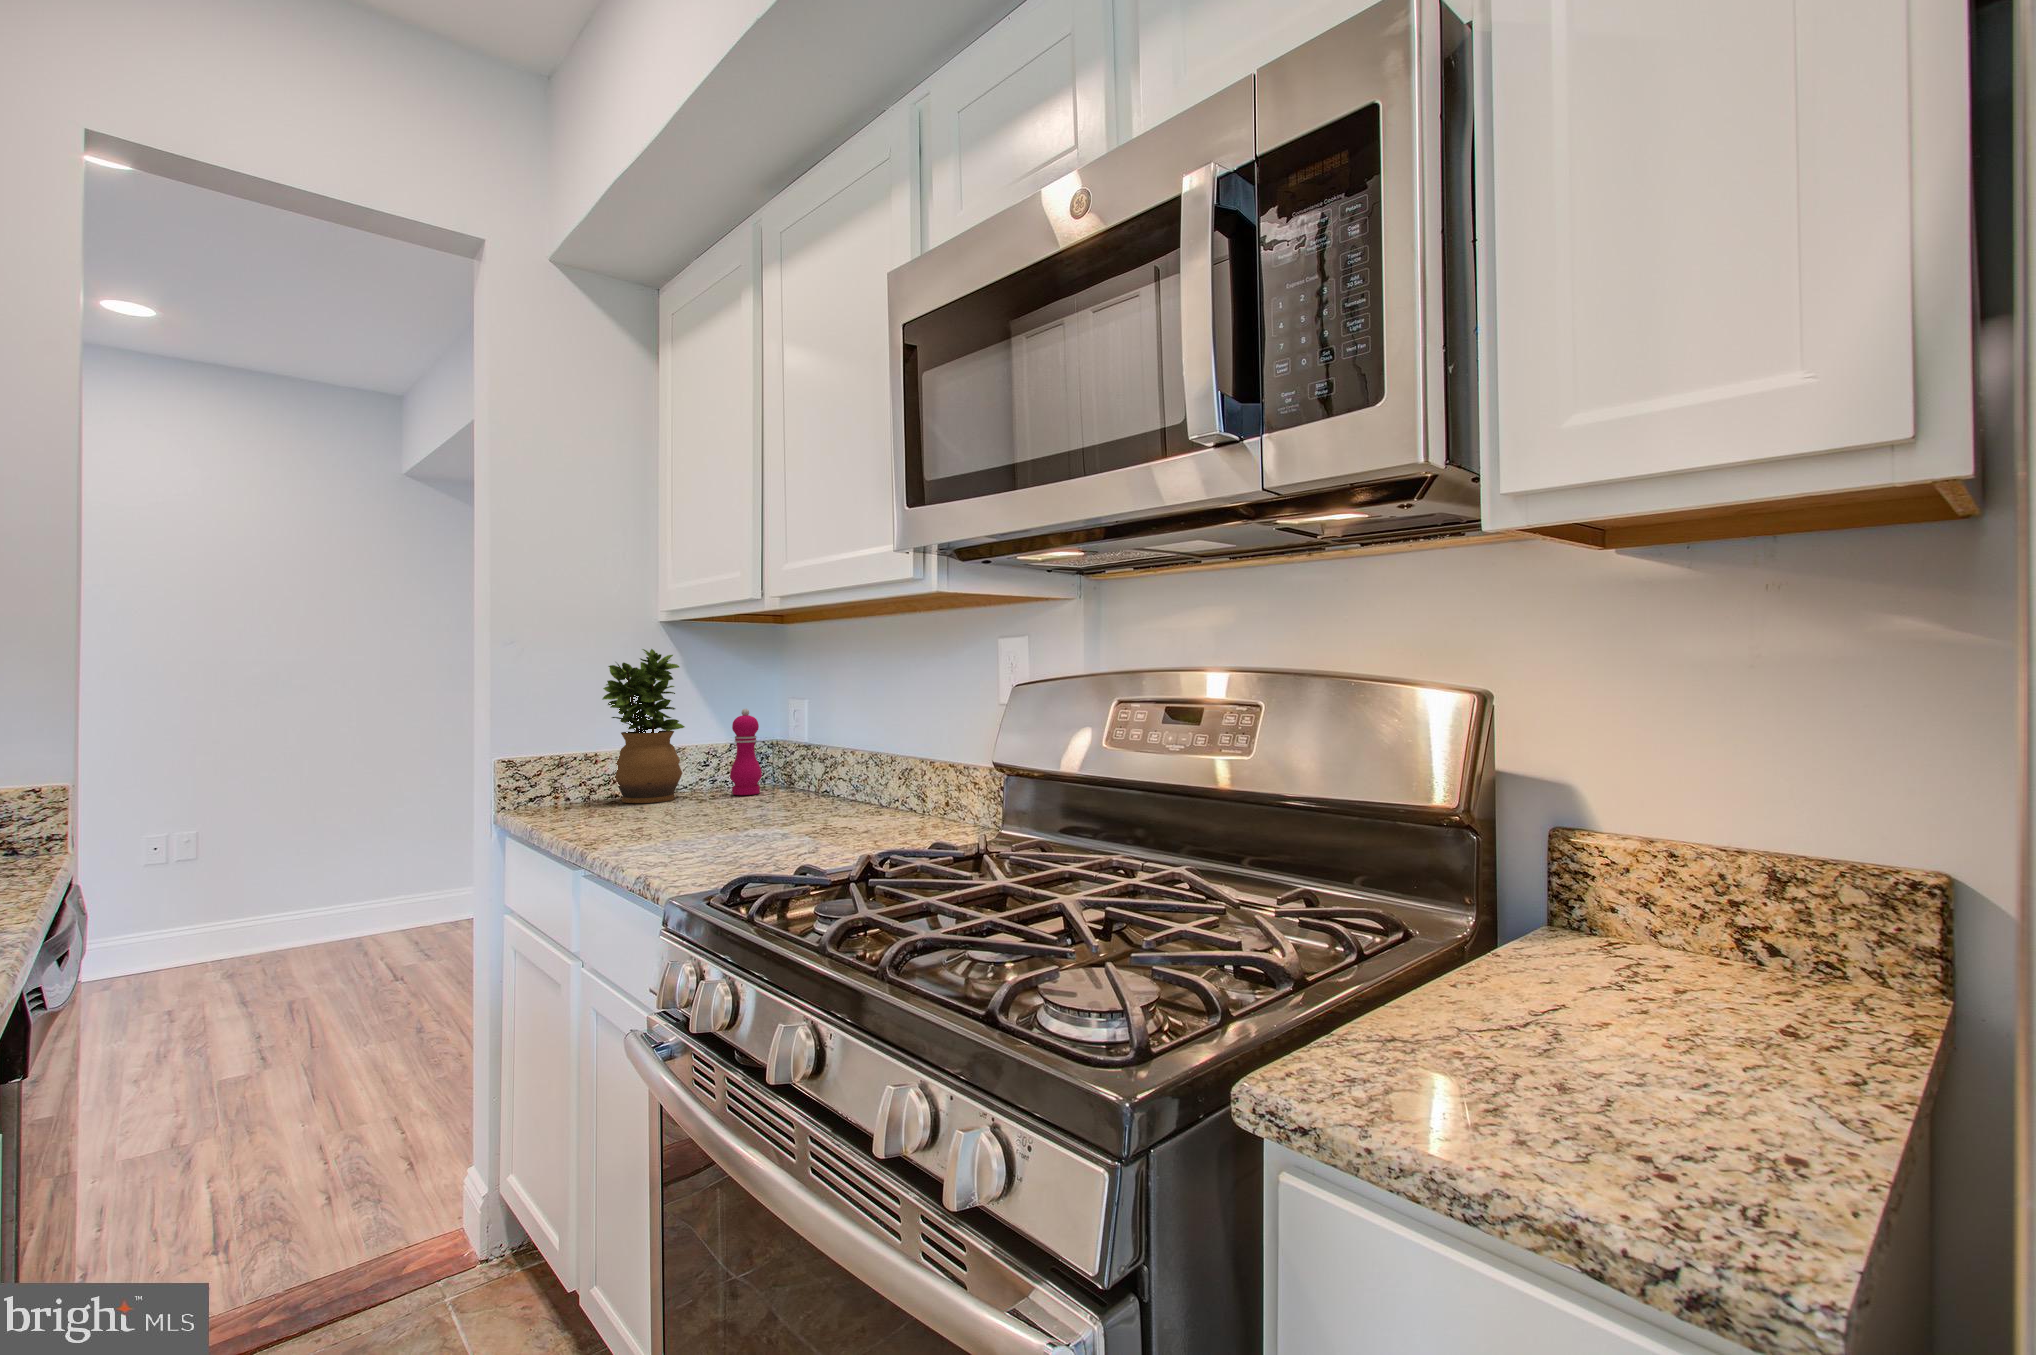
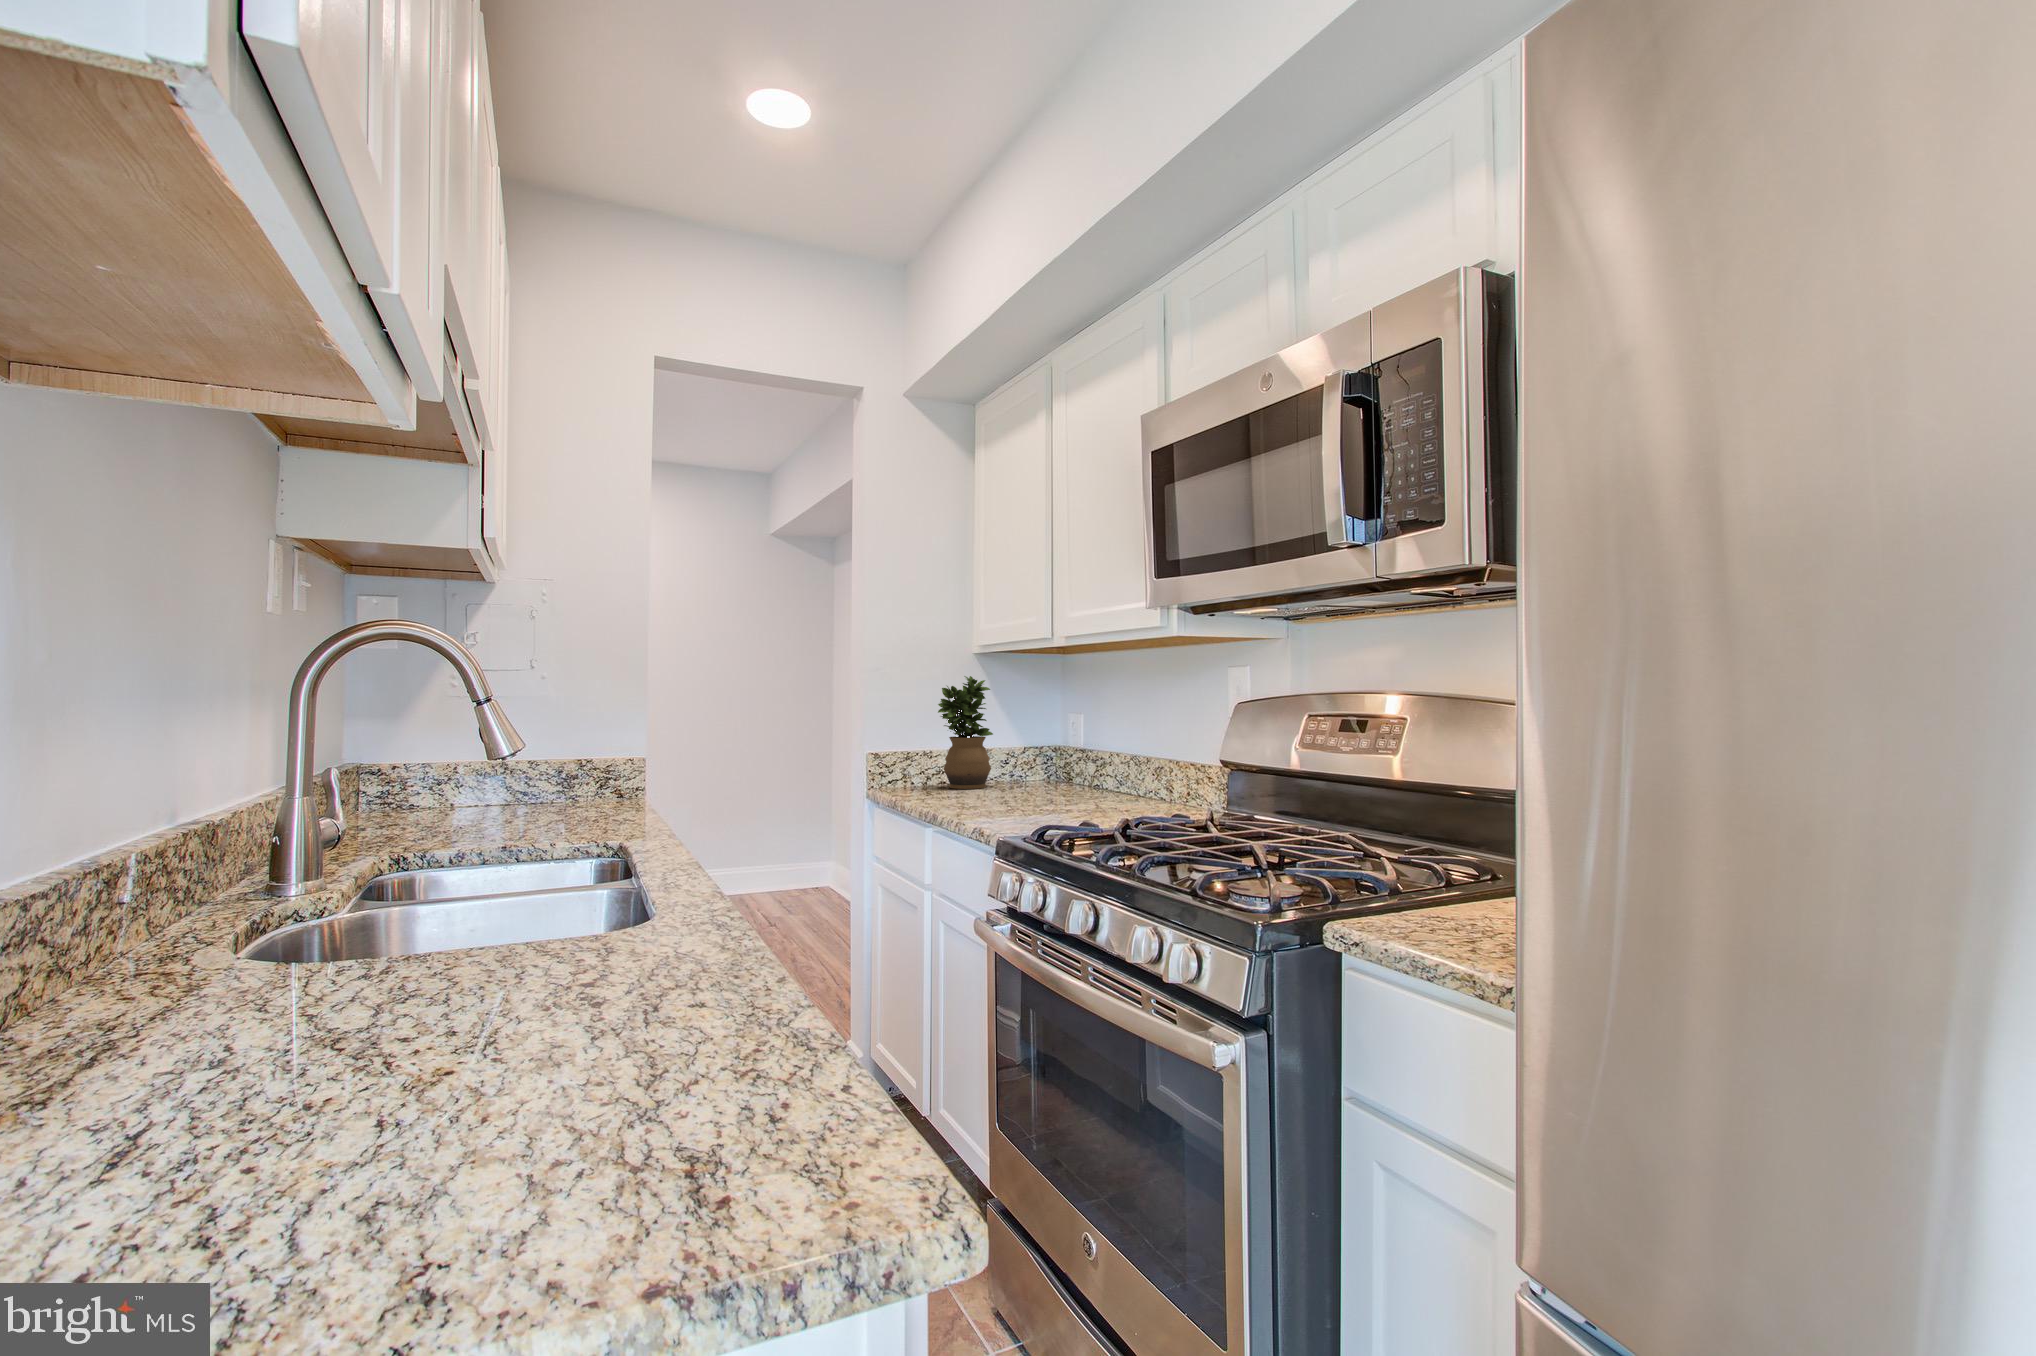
pepper mill: present [730,709,762,795] -> none [1025,721,1048,786]

